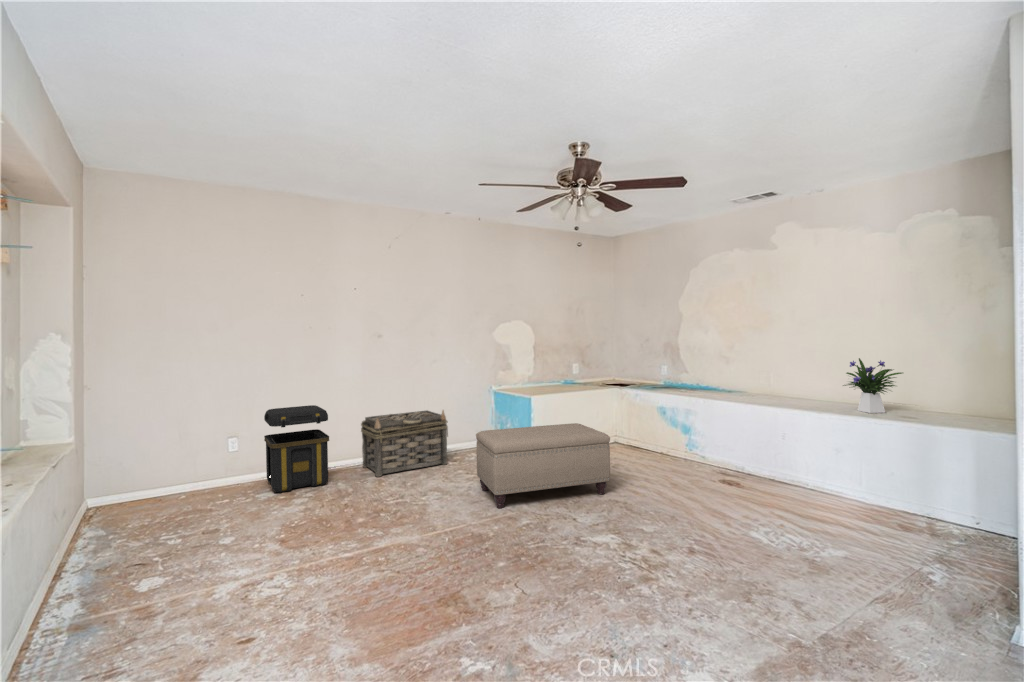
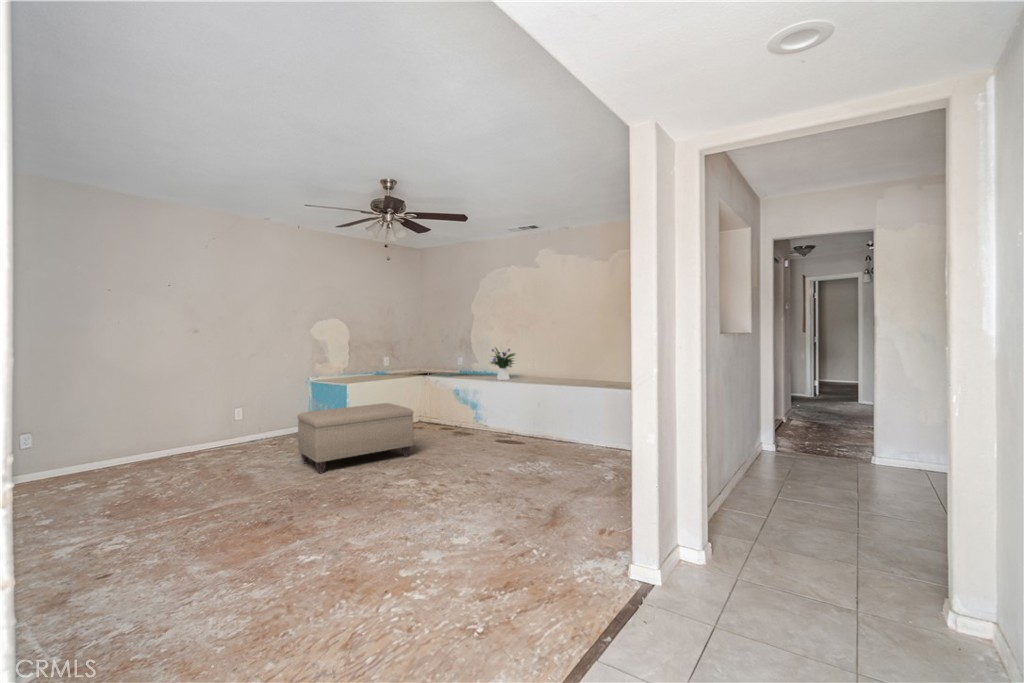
flower arrangement: present [843,358,902,413] -> present [491,348,515,380]
toolbox: present [264,405,329,492] -> none [59,398,141,485]
basket: present [361,410,448,477] -> none [172,398,267,463]

